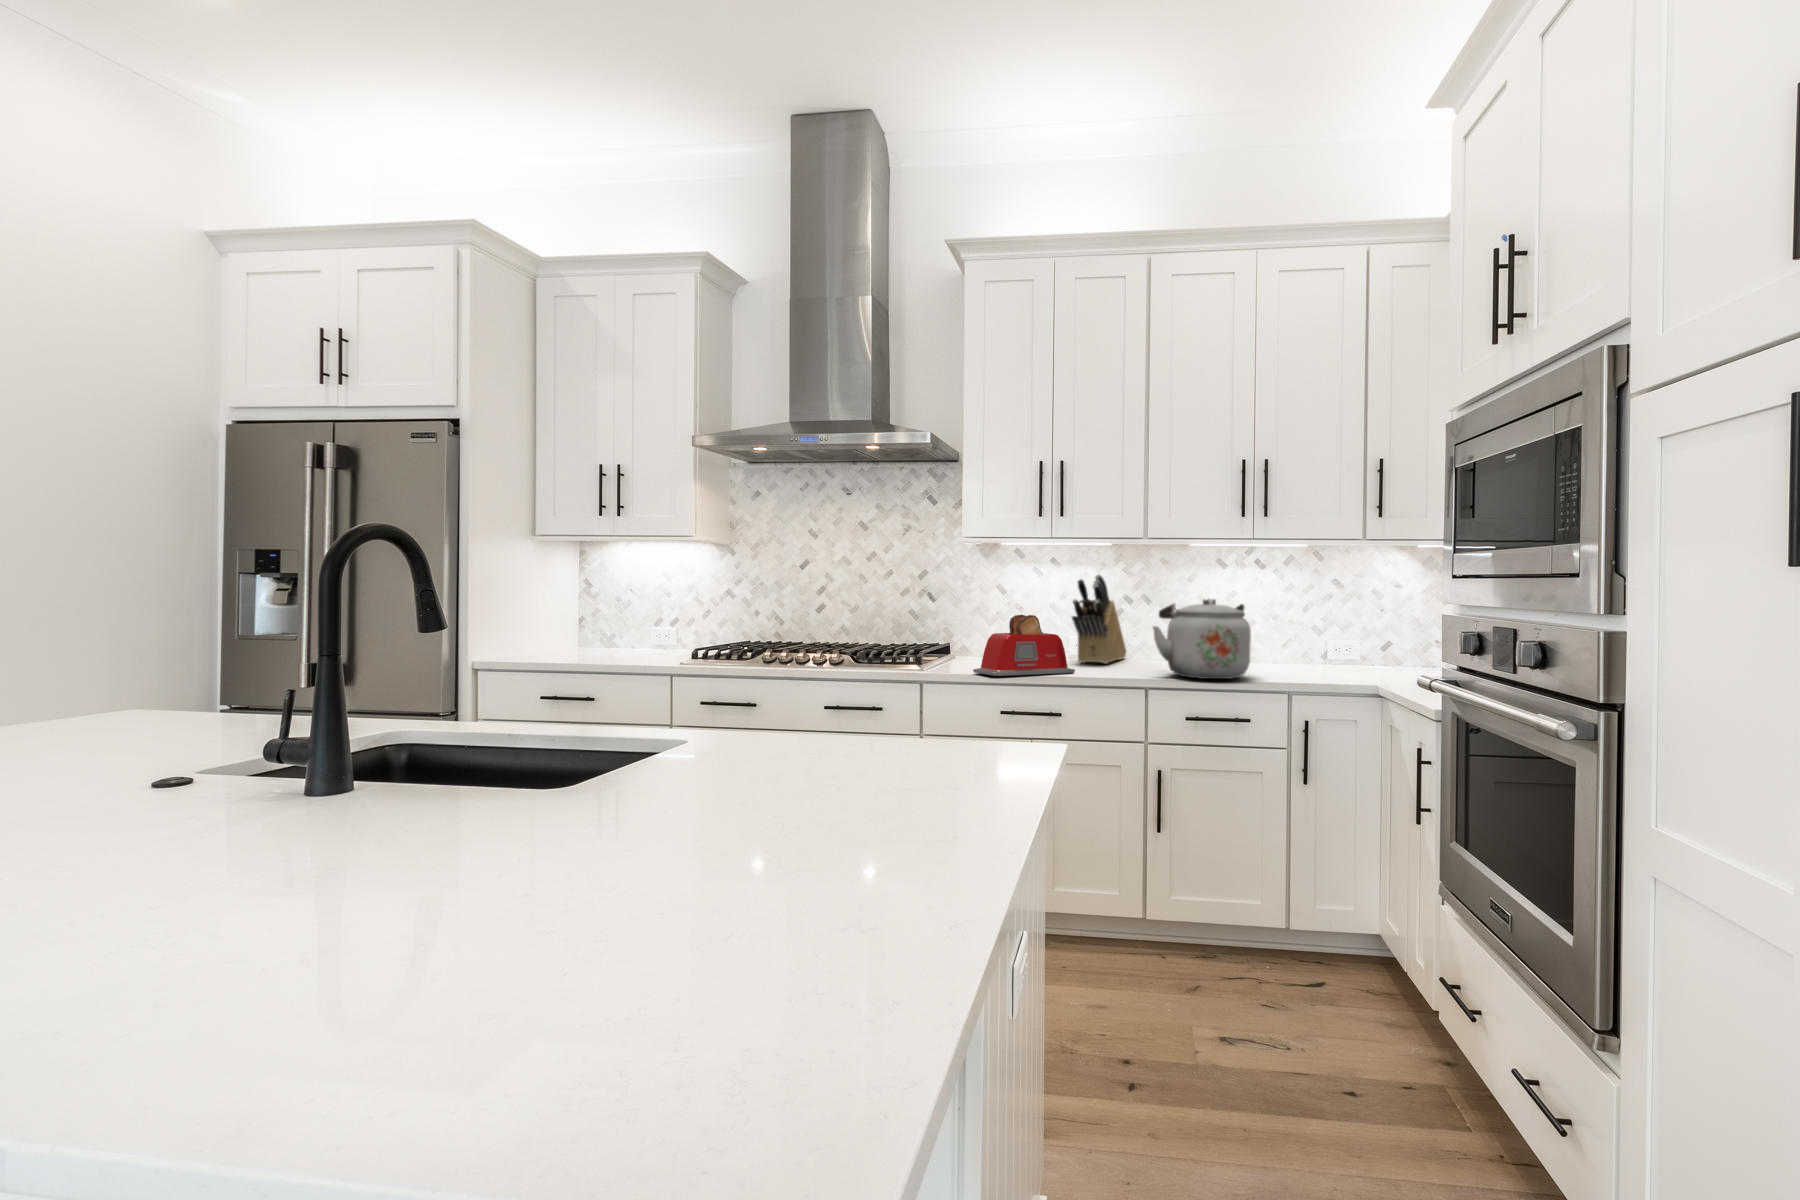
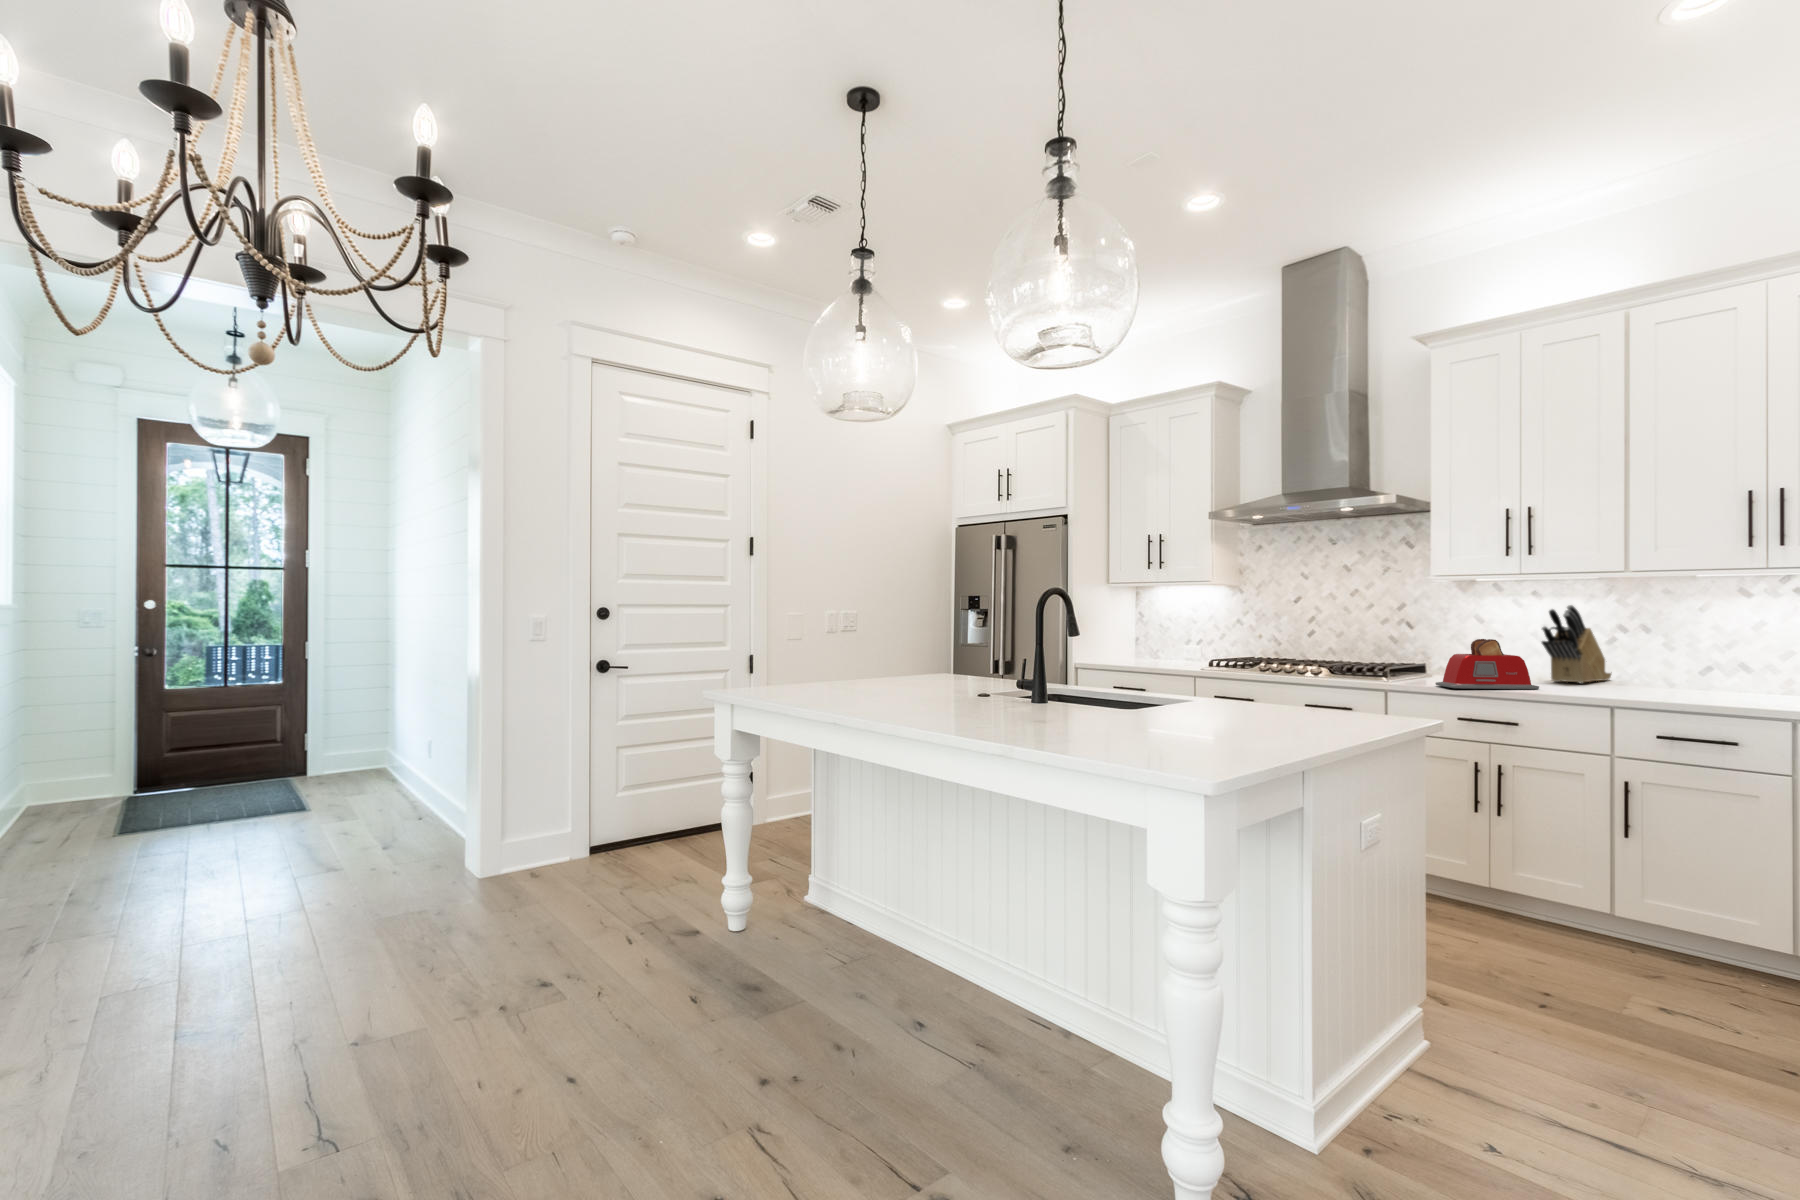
kettle: present [1153,599,1251,679] -> none [1620,626,1739,700]

